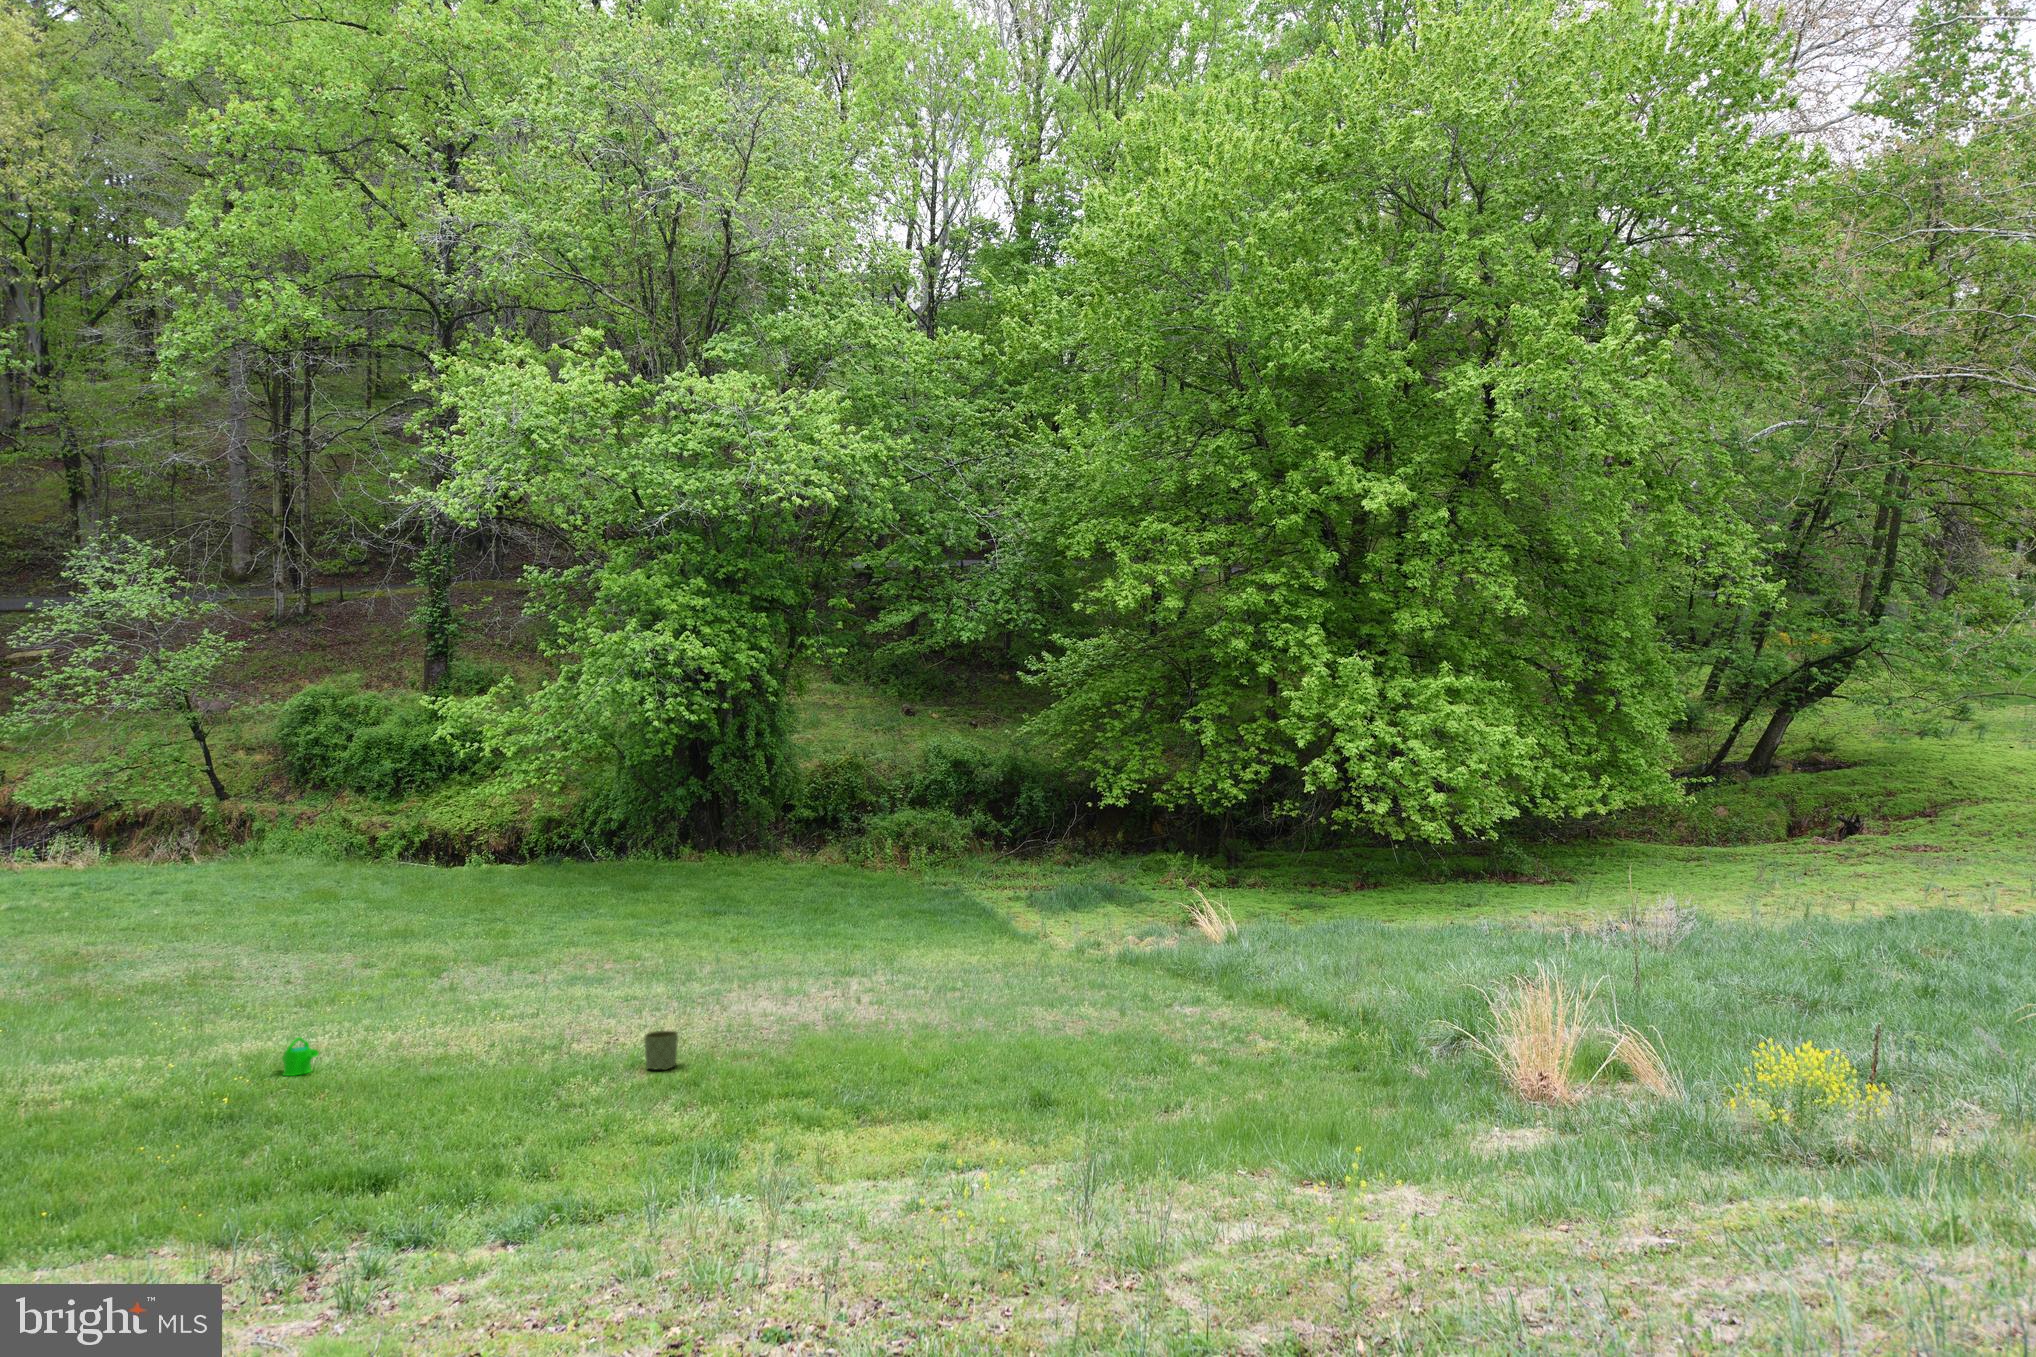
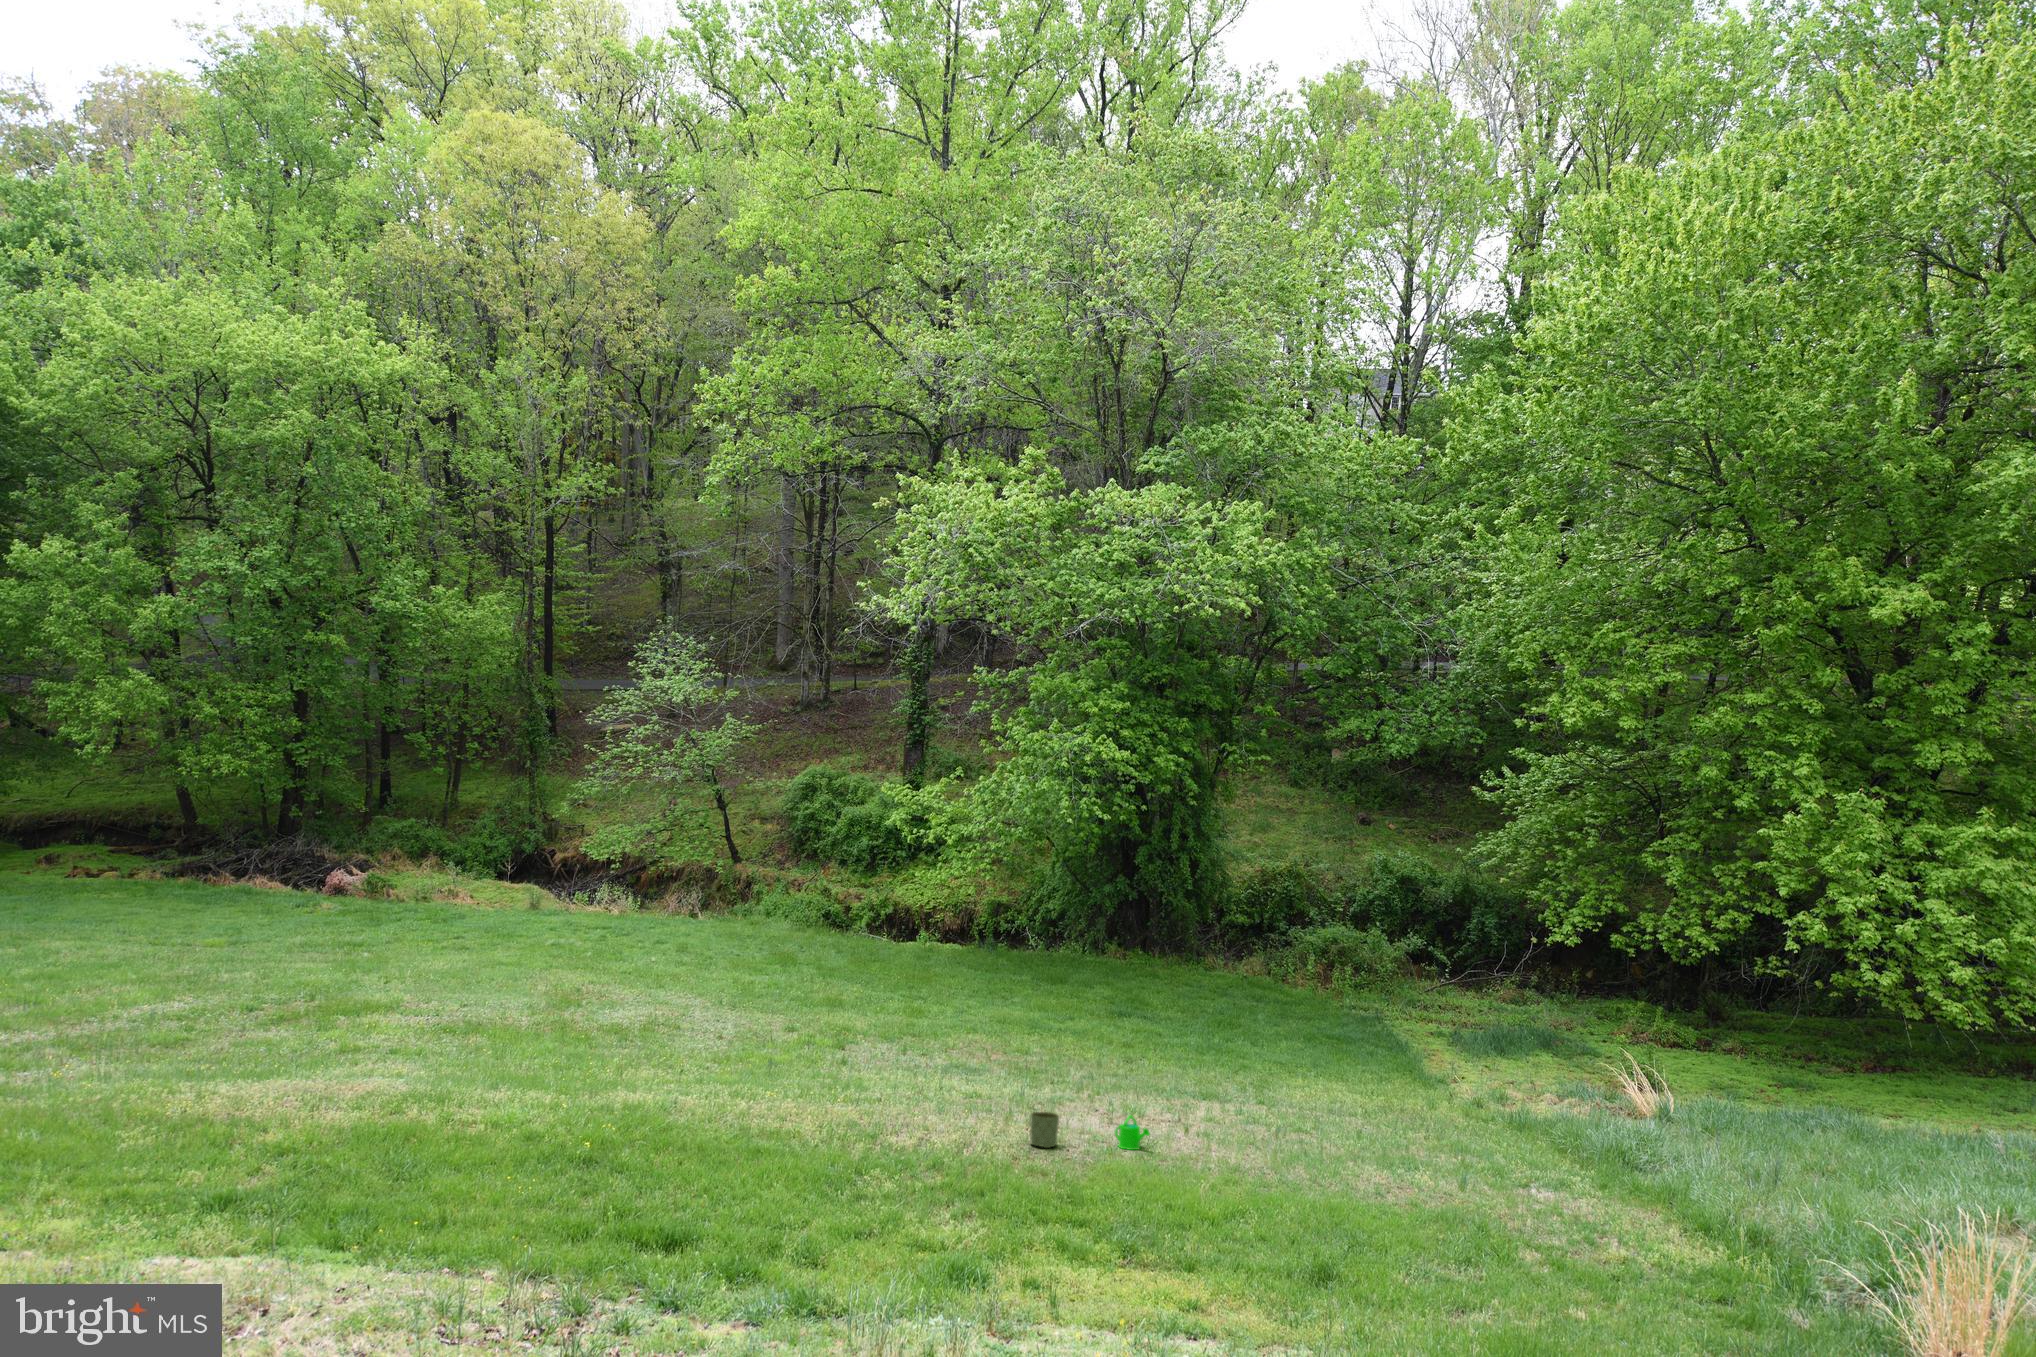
watering can: present [282,1037,319,1076] -> present [1114,1115,1150,1150]

